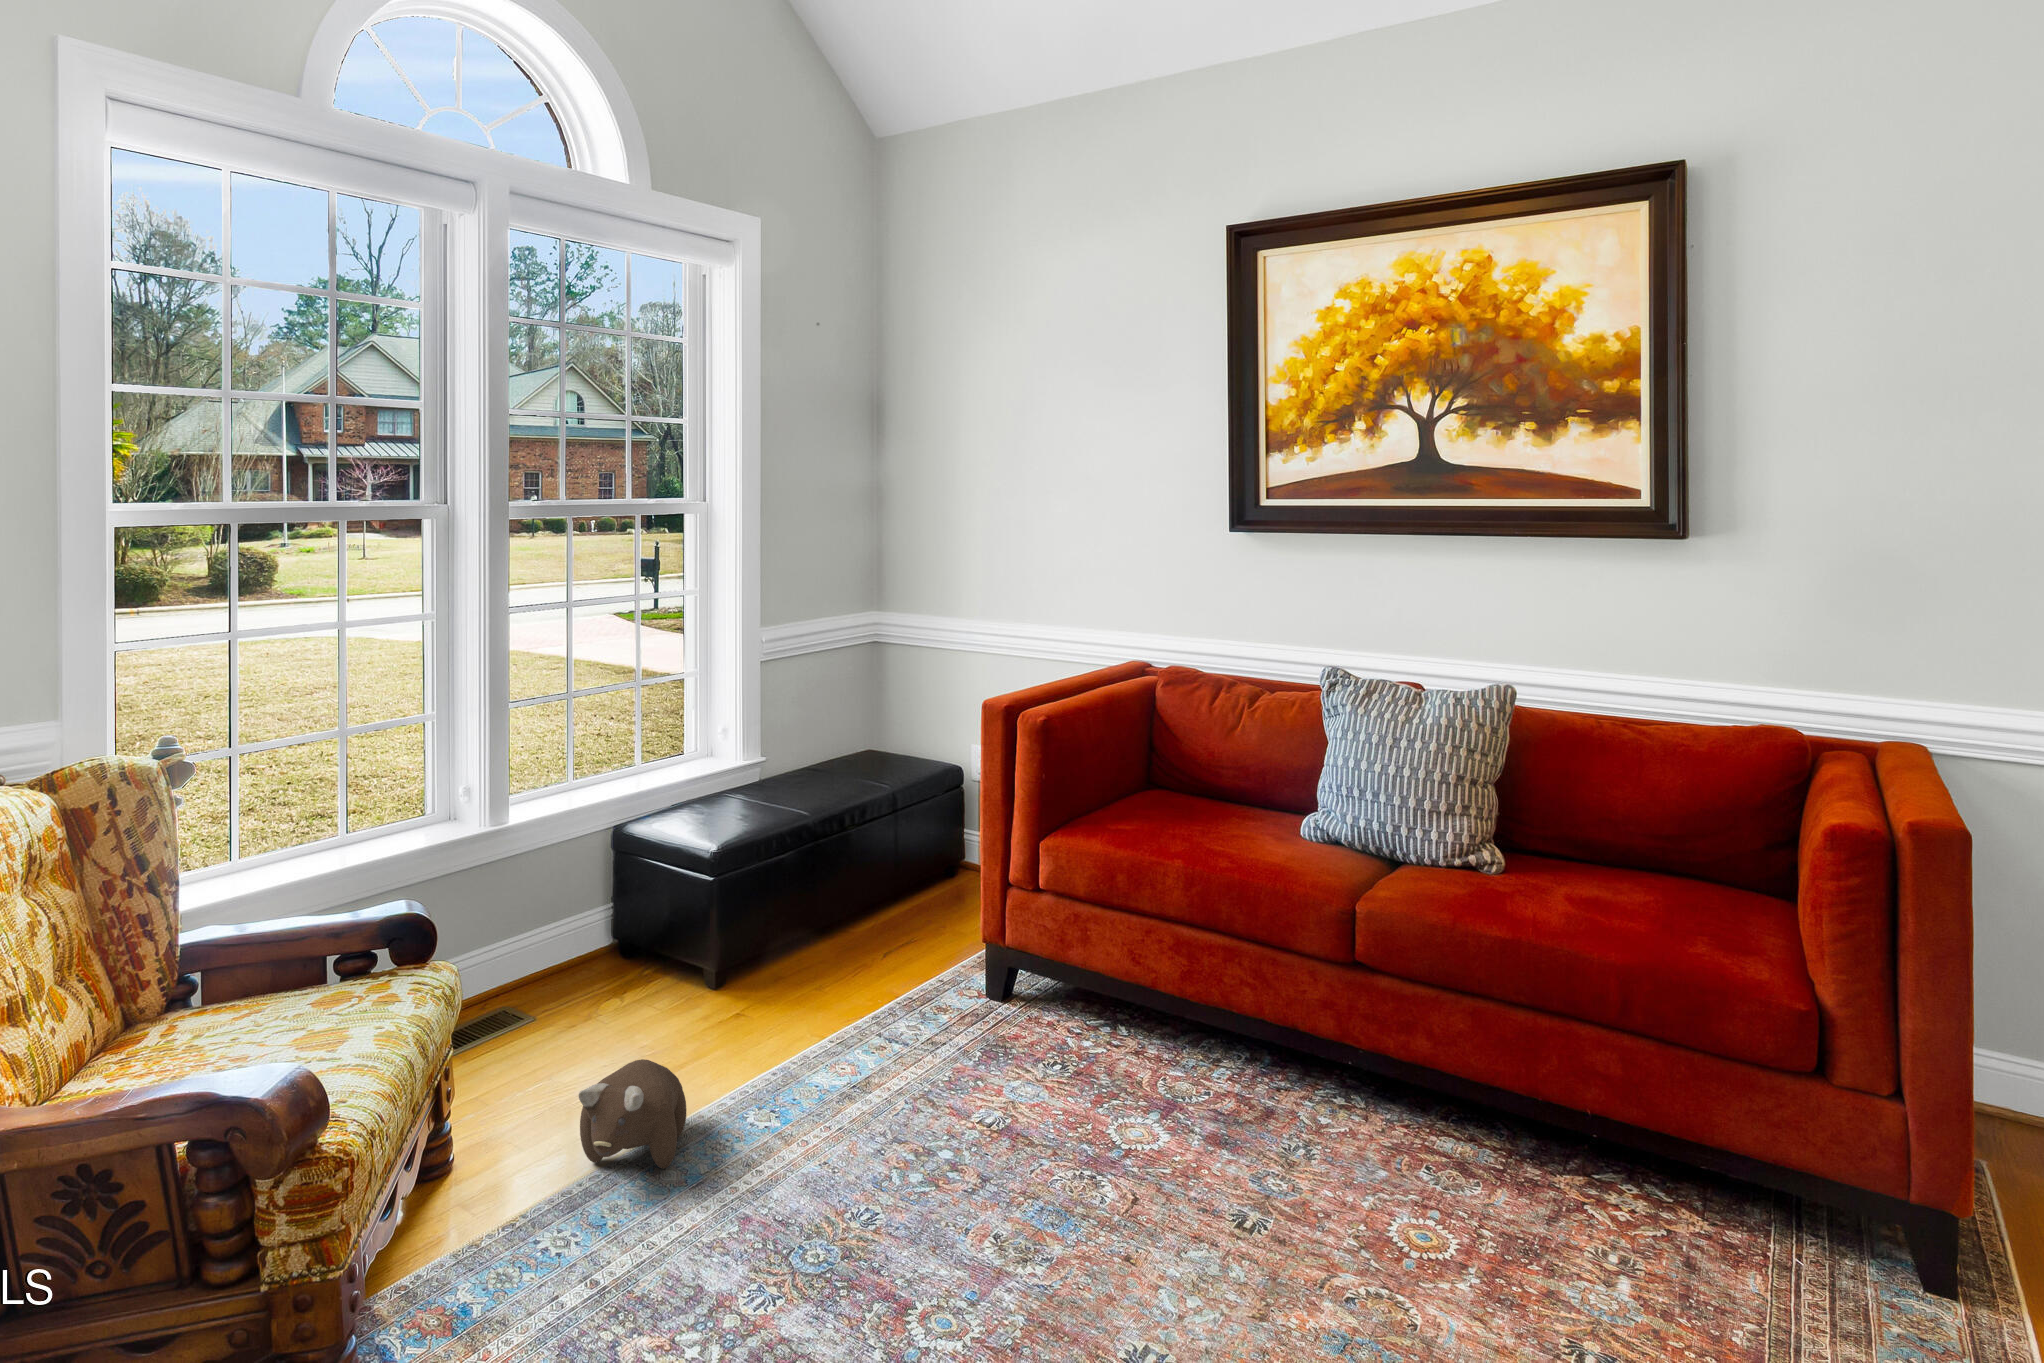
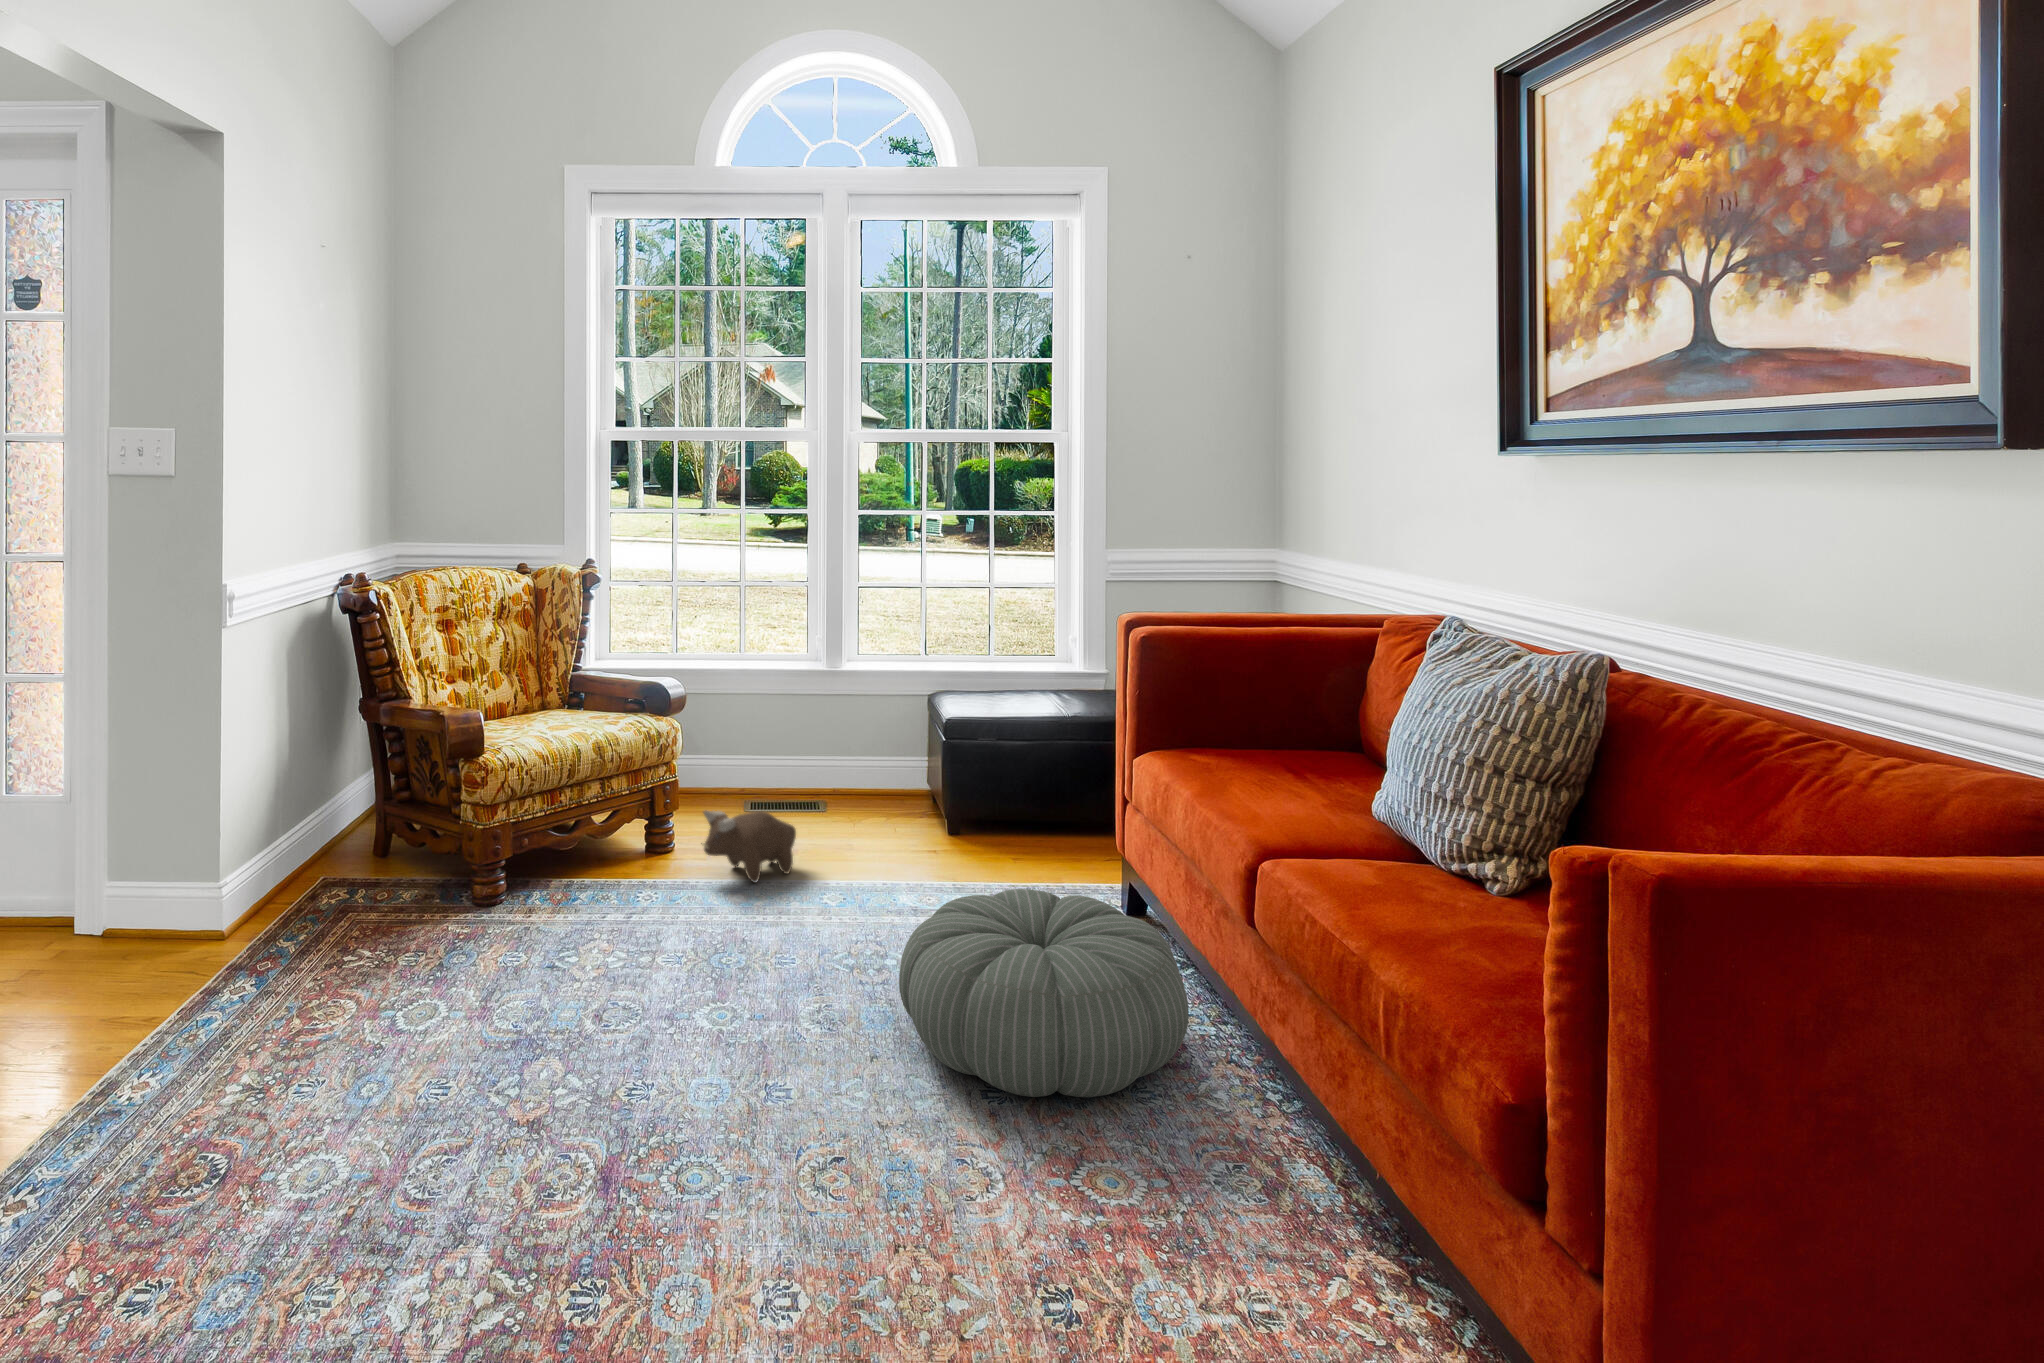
pouf: none [1067,999,1369,1229] -> present [899,889,1189,1097]

